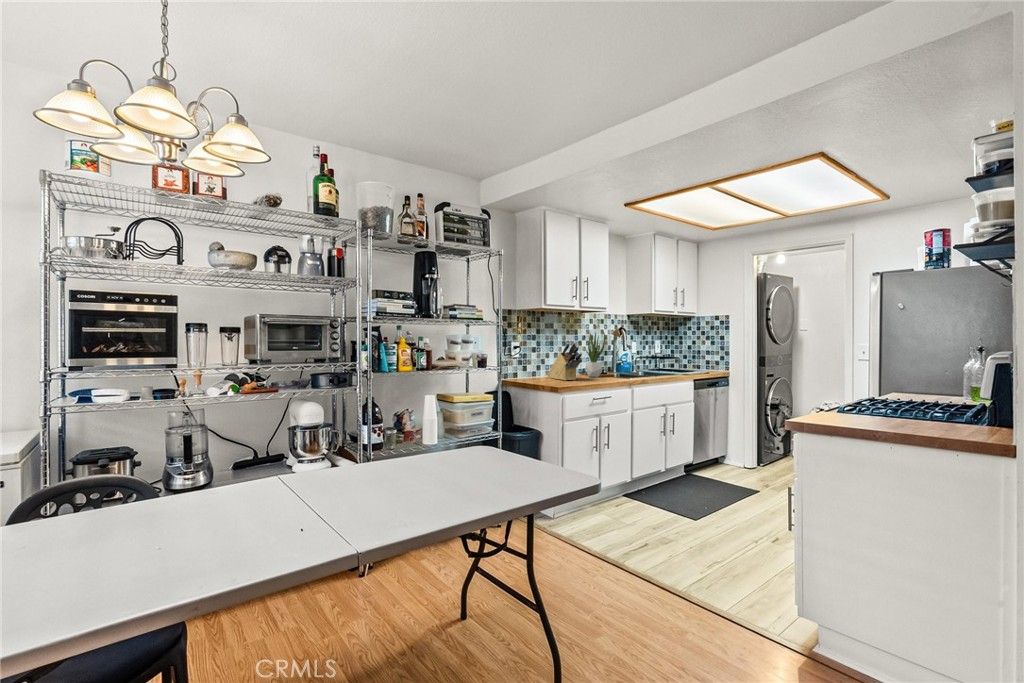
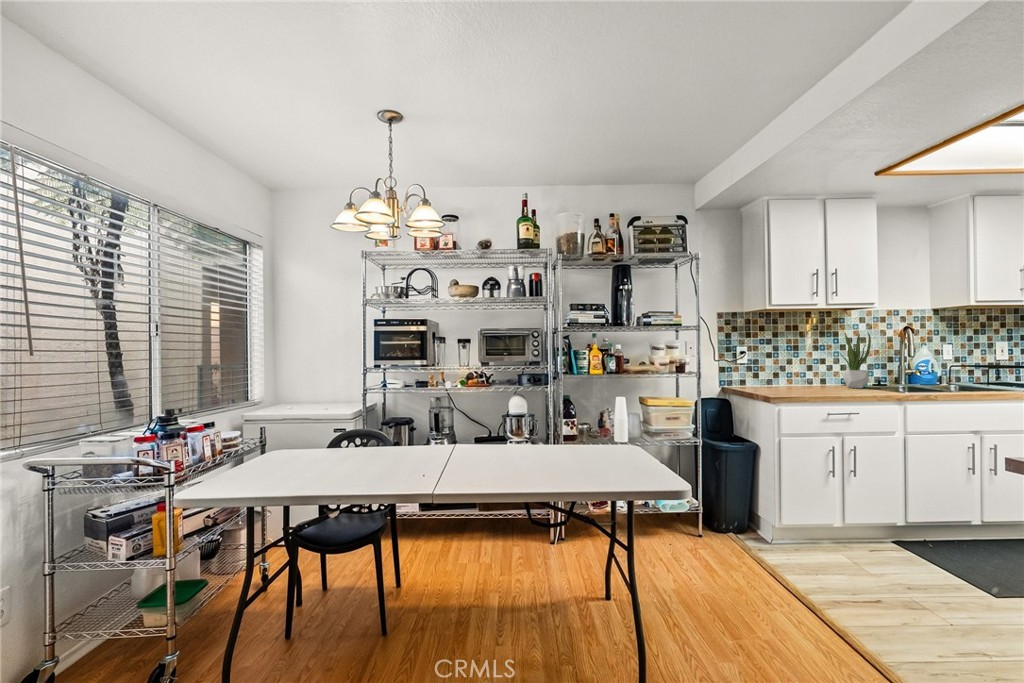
knife block: present [547,342,582,381] -> none [785,346,822,390]

